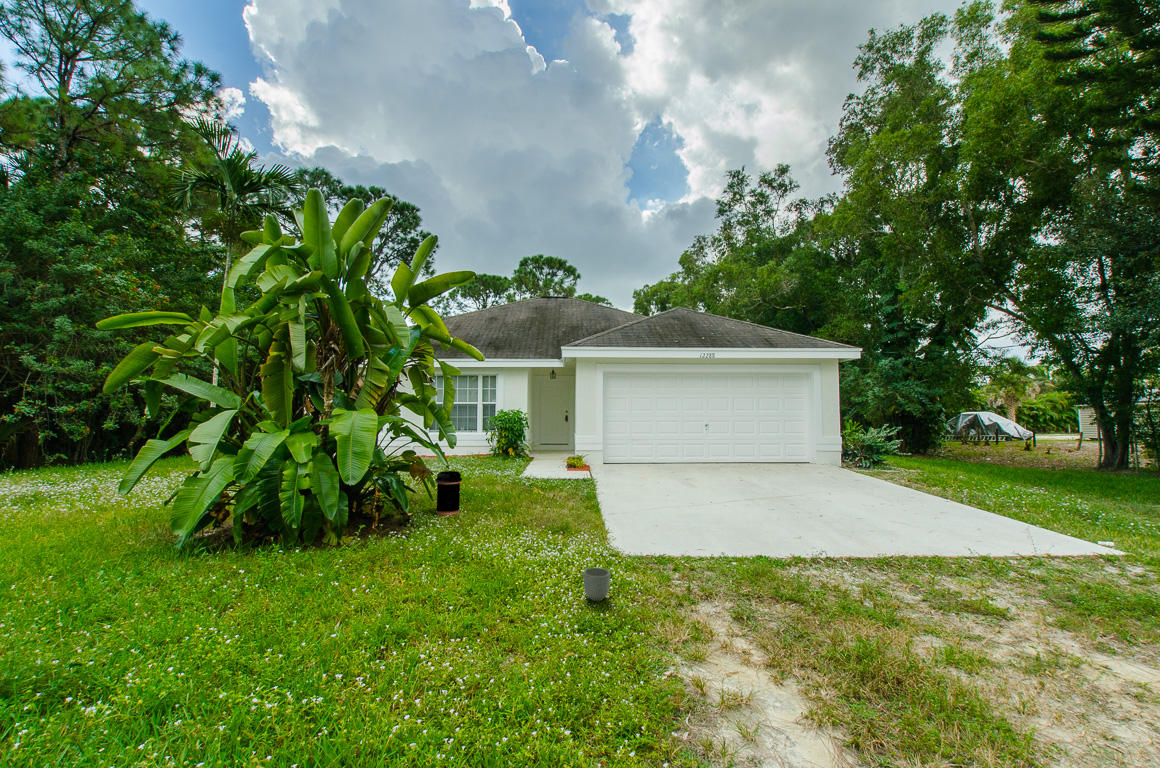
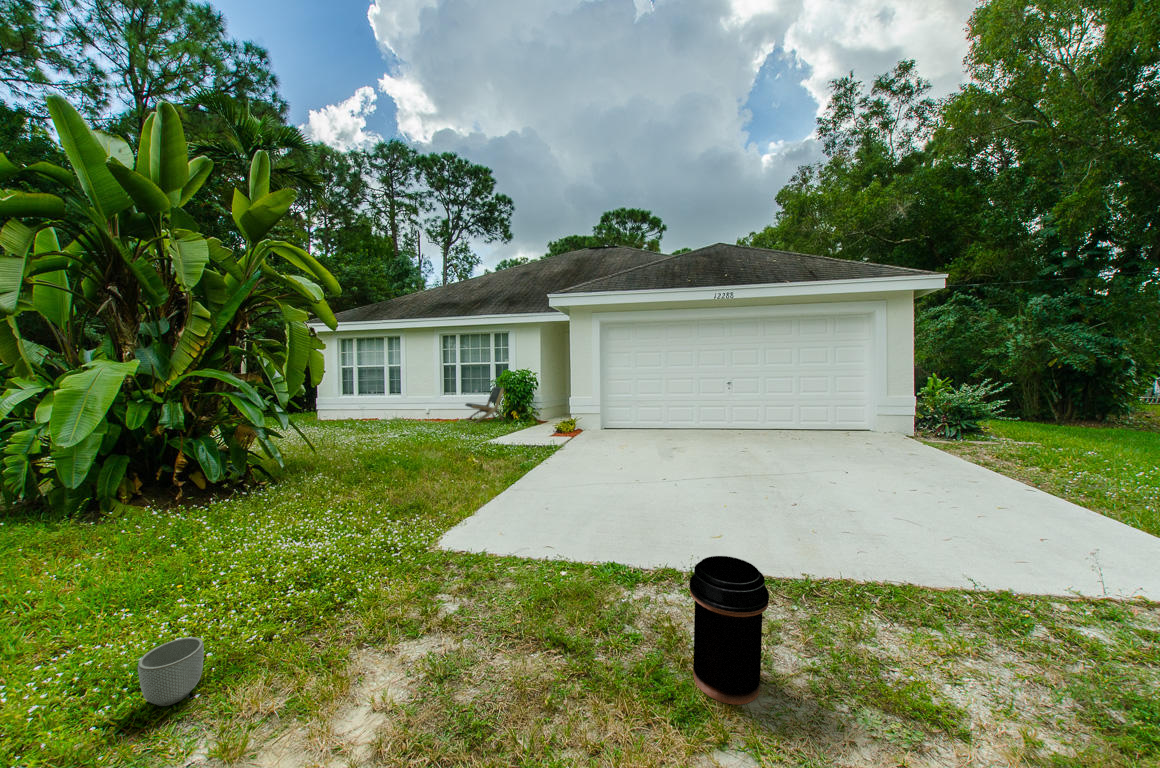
lounge chair: none [463,426,502,461] -> present [465,386,504,423]
trash can: present [435,471,462,515] -> present [690,556,769,705]

